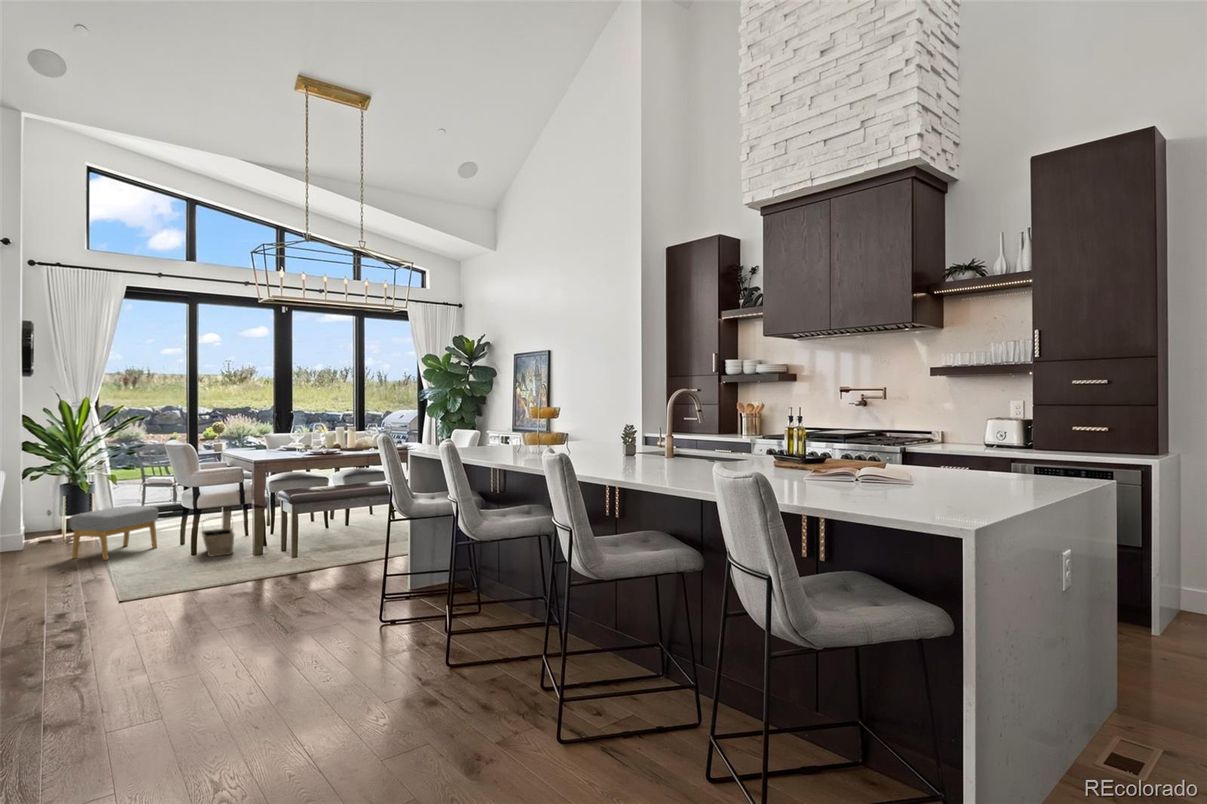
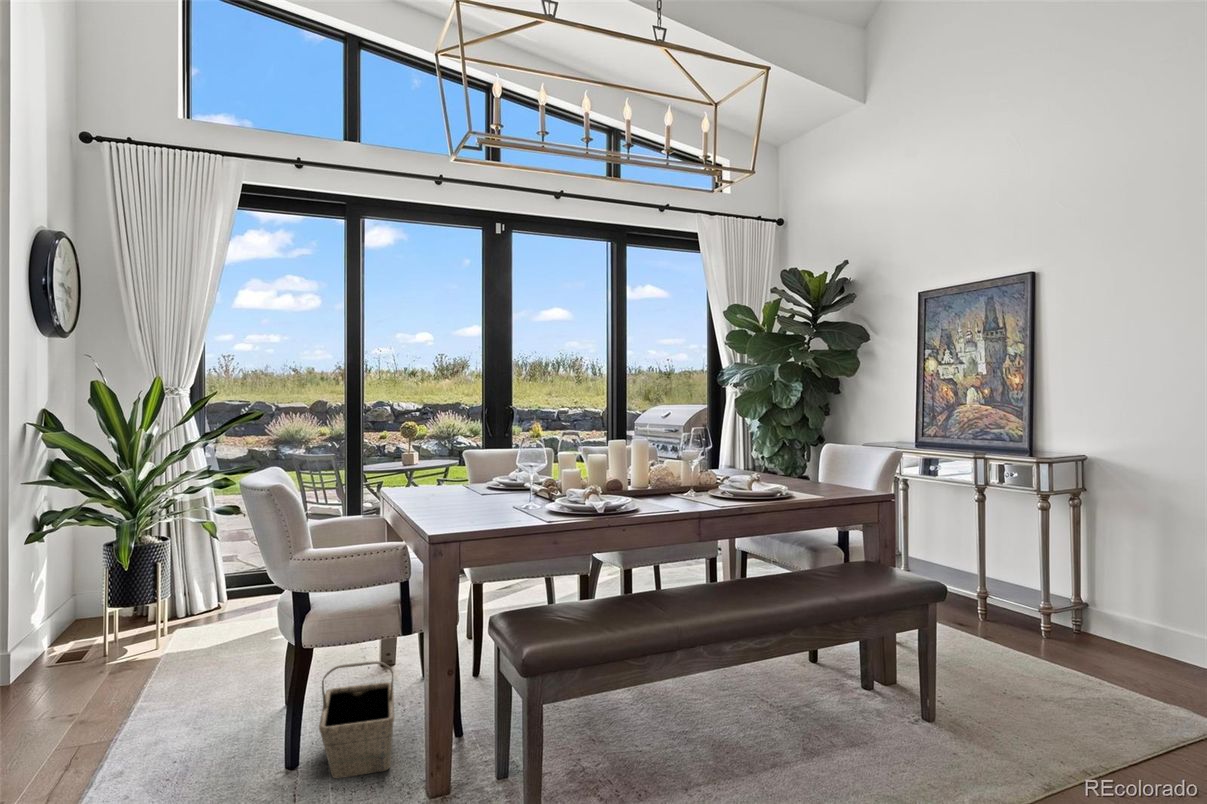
footstool: present [70,506,158,560] -> none [57,607,249,763]

